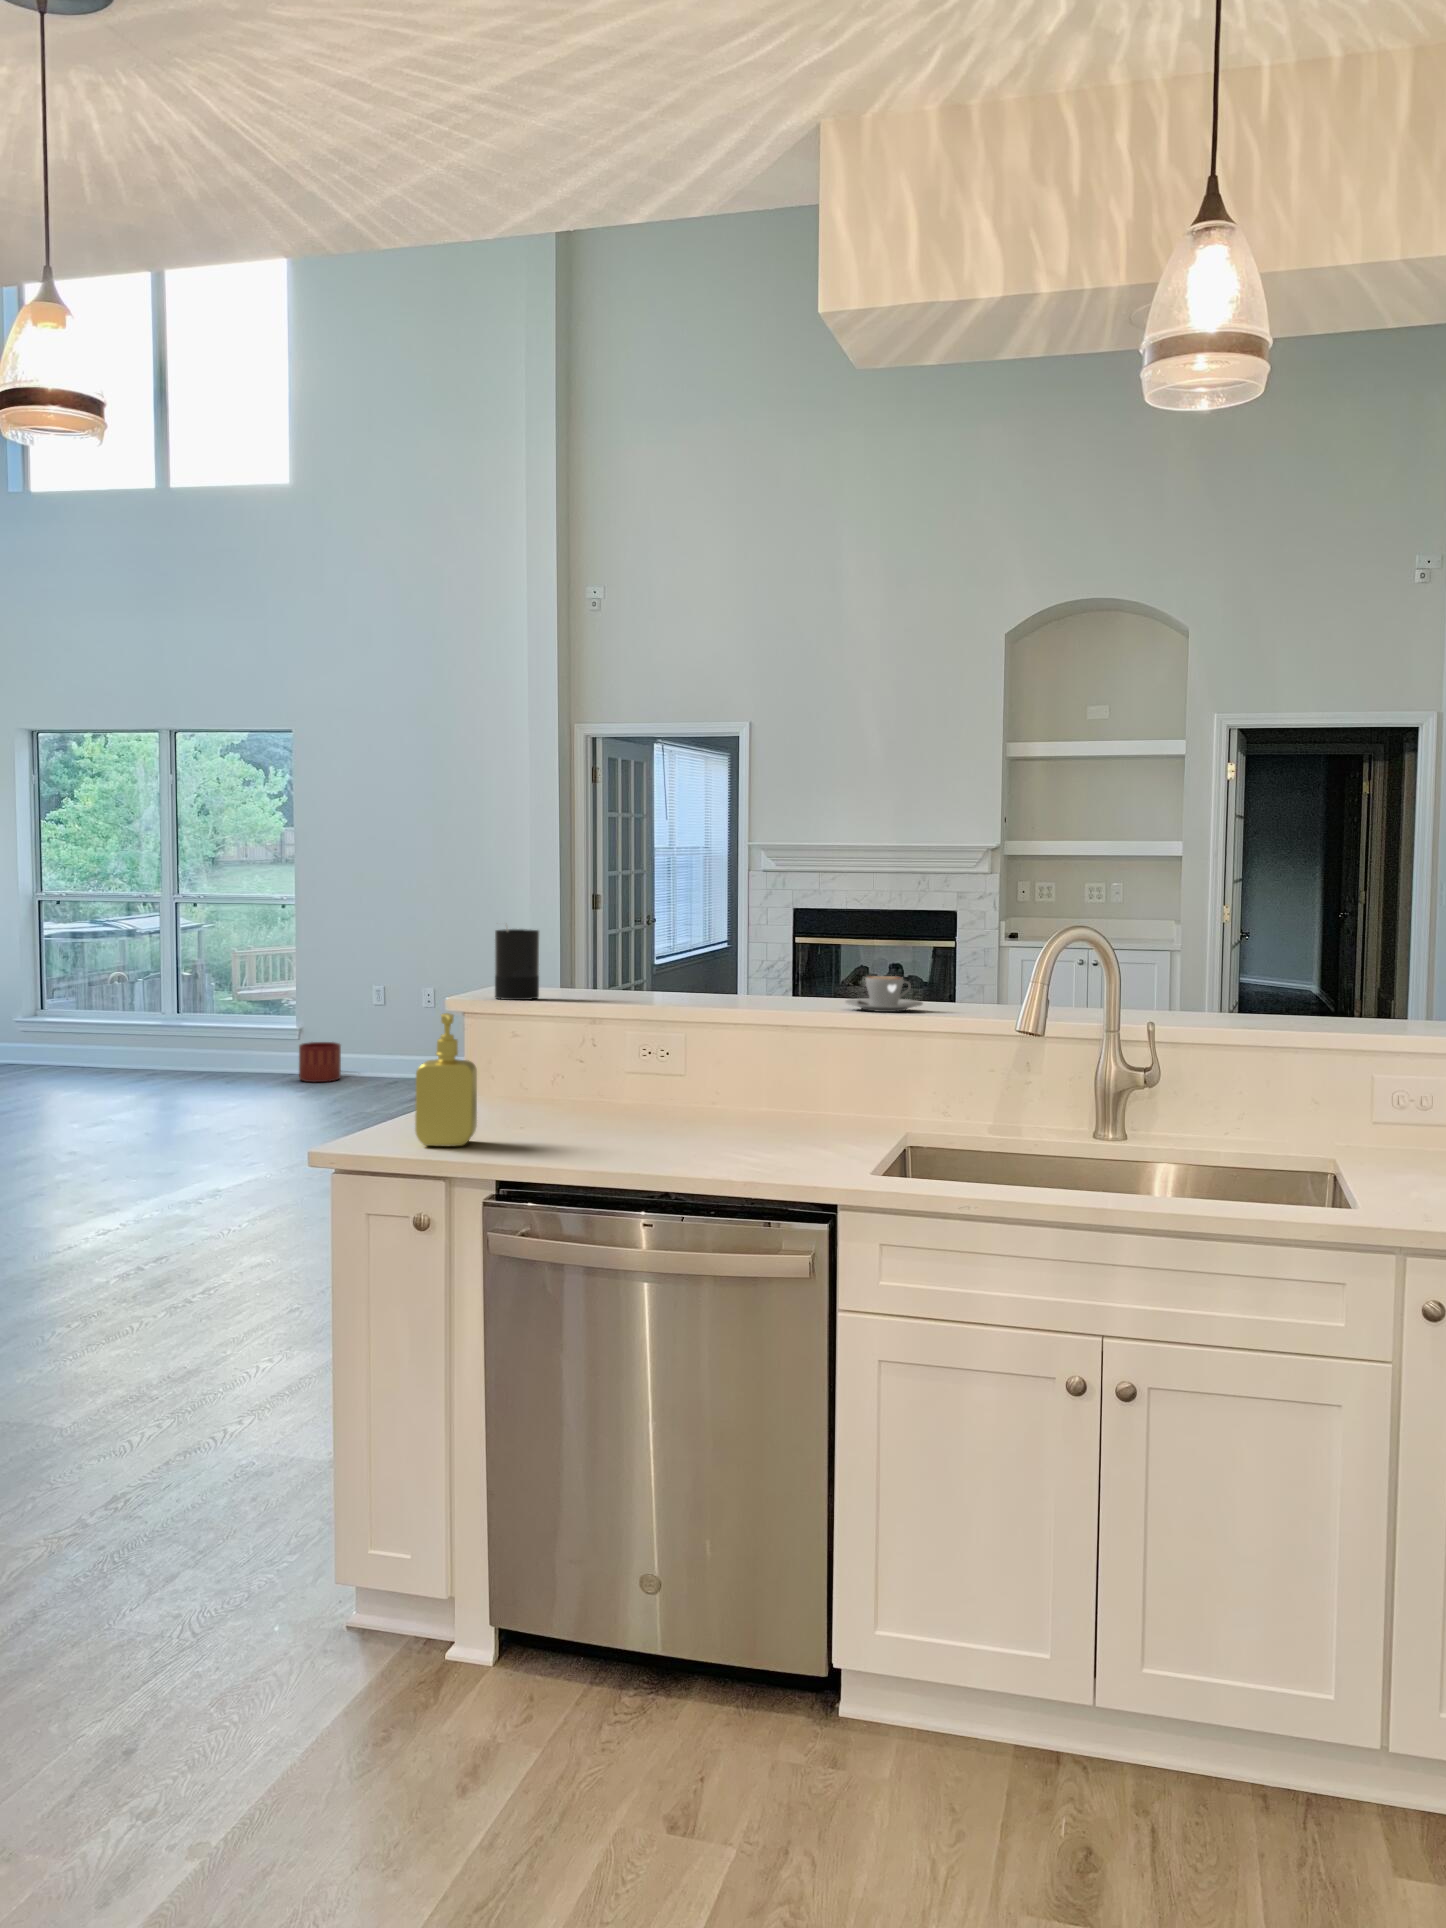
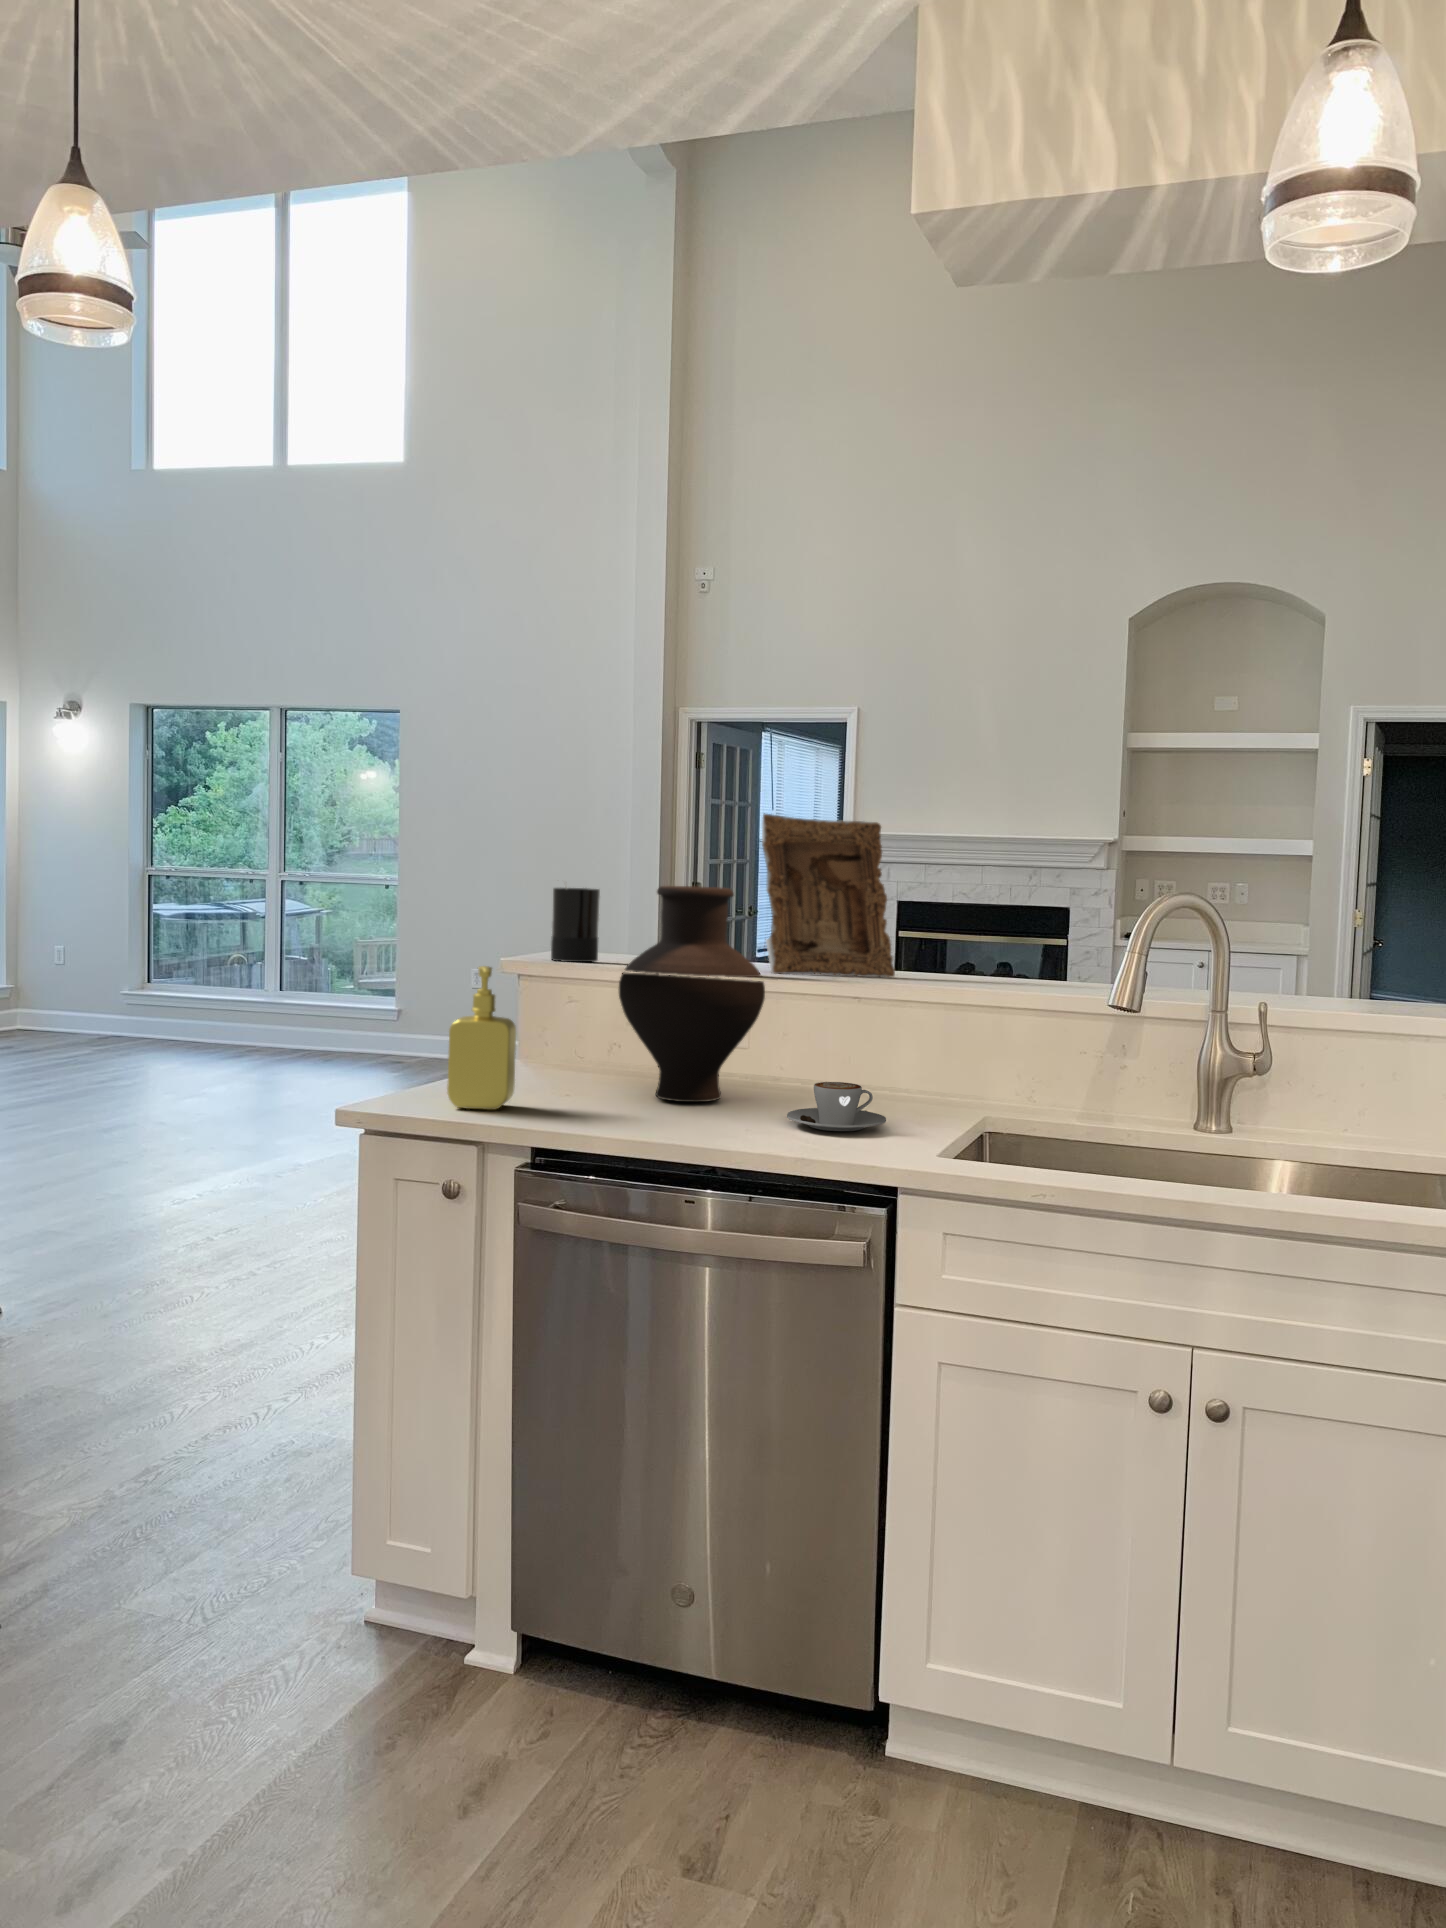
picture frame: none [692,857,818,1009] -> present [762,813,895,977]
vase: none [569,931,704,1131] -> present [619,886,765,1102]
coffee cup: present [845,976,923,1012] -> present [787,1082,886,1131]
planter: present [299,1042,341,1082] -> none [400,1025,442,1065]

